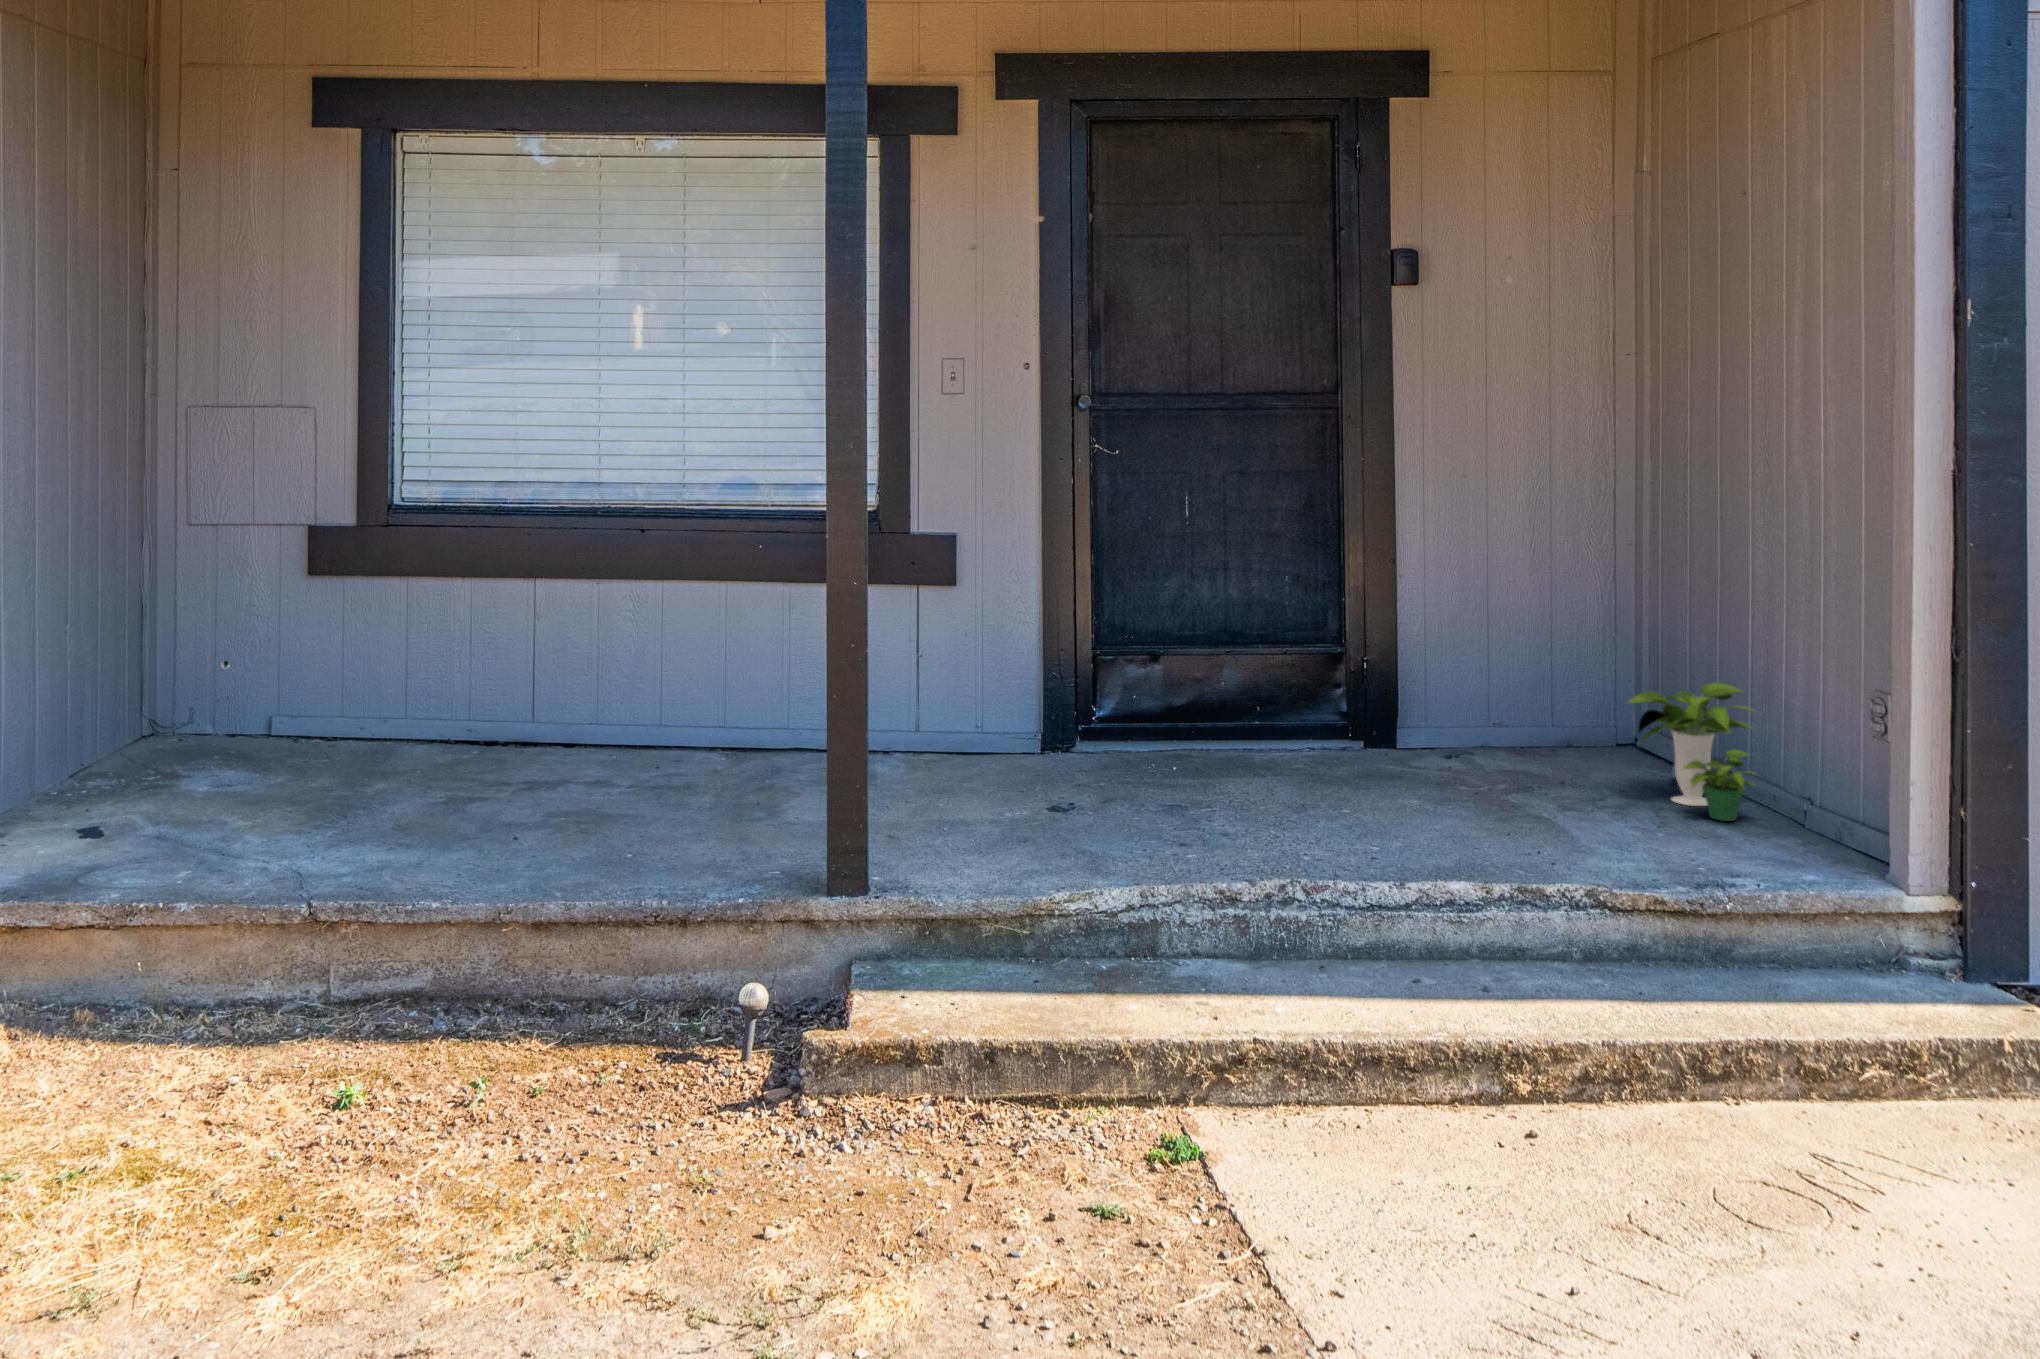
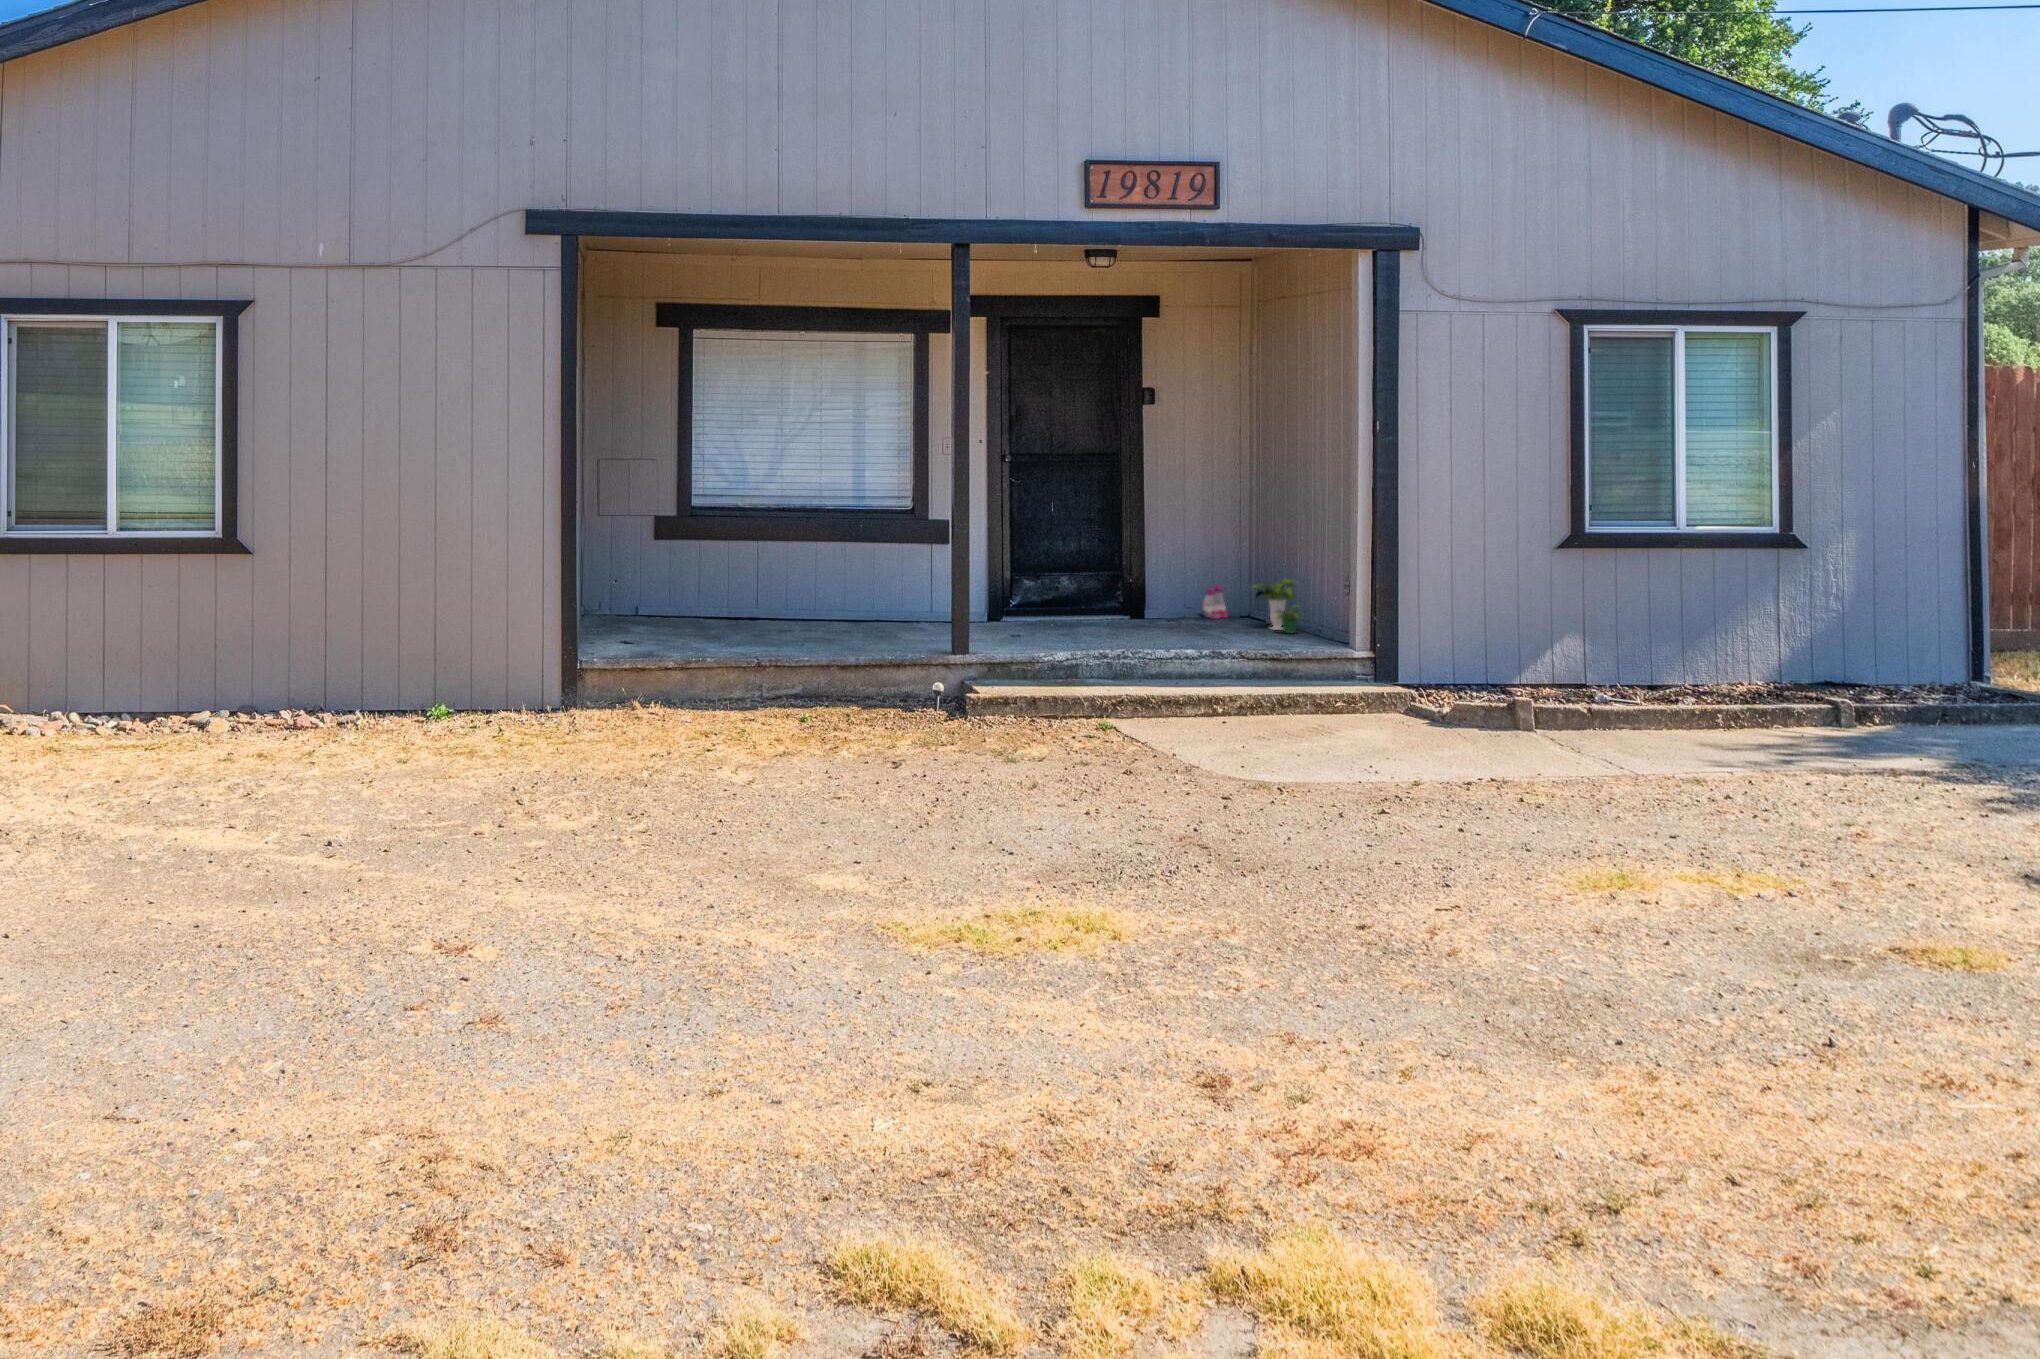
boots: none [1520,681,1582,763] -> present [1201,584,1228,619]

